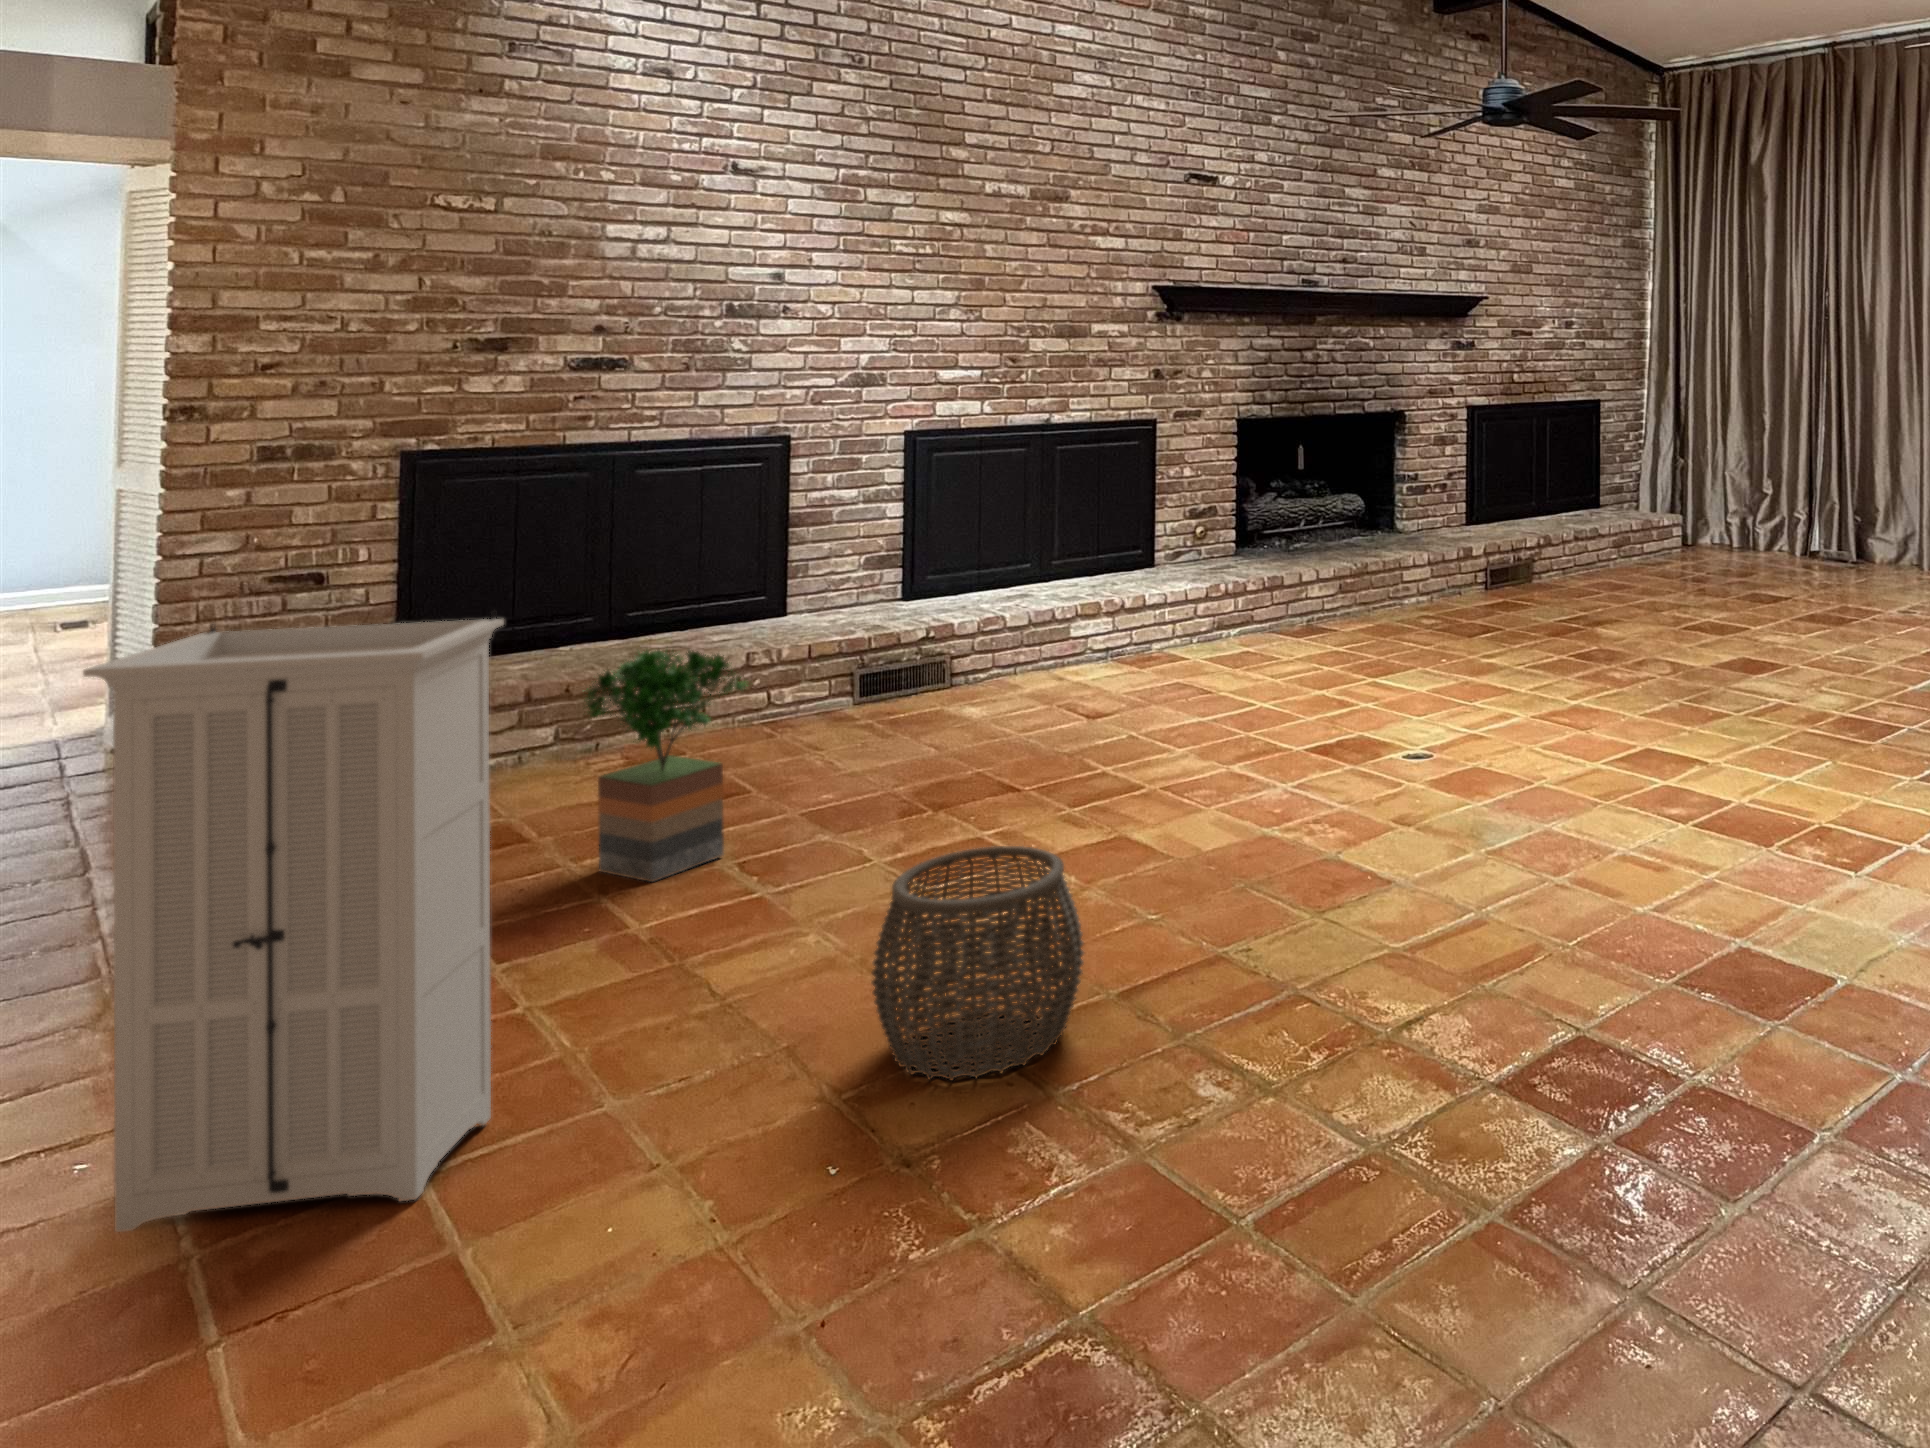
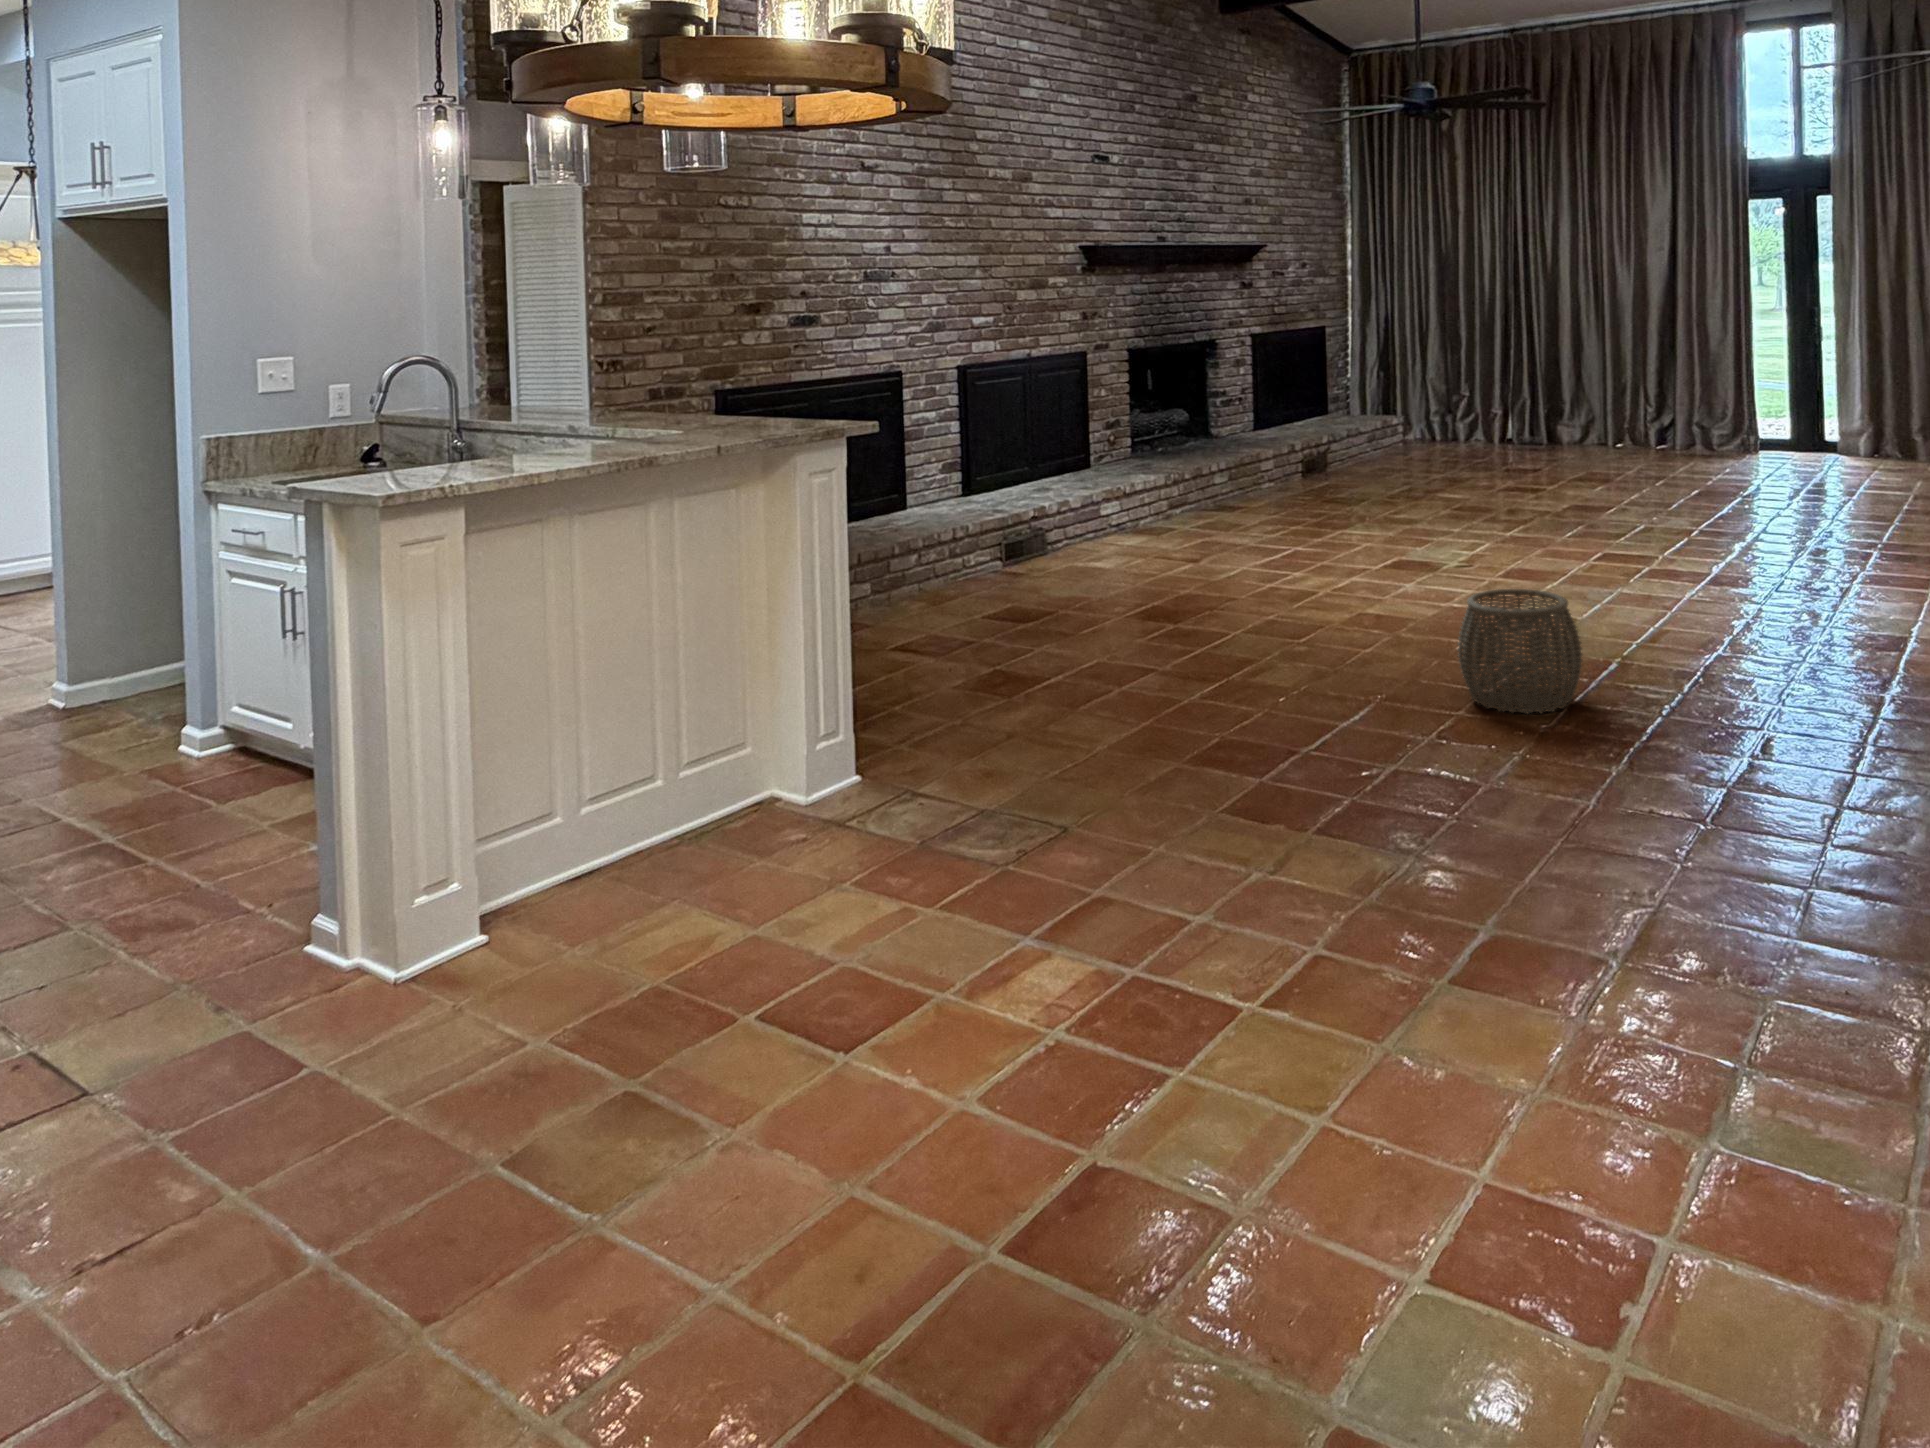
storage cabinet: present [83,614,504,1232] -> none [1176,448,1368,796]
potted tree: present [586,650,748,882] -> none [1063,504,1160,659]

